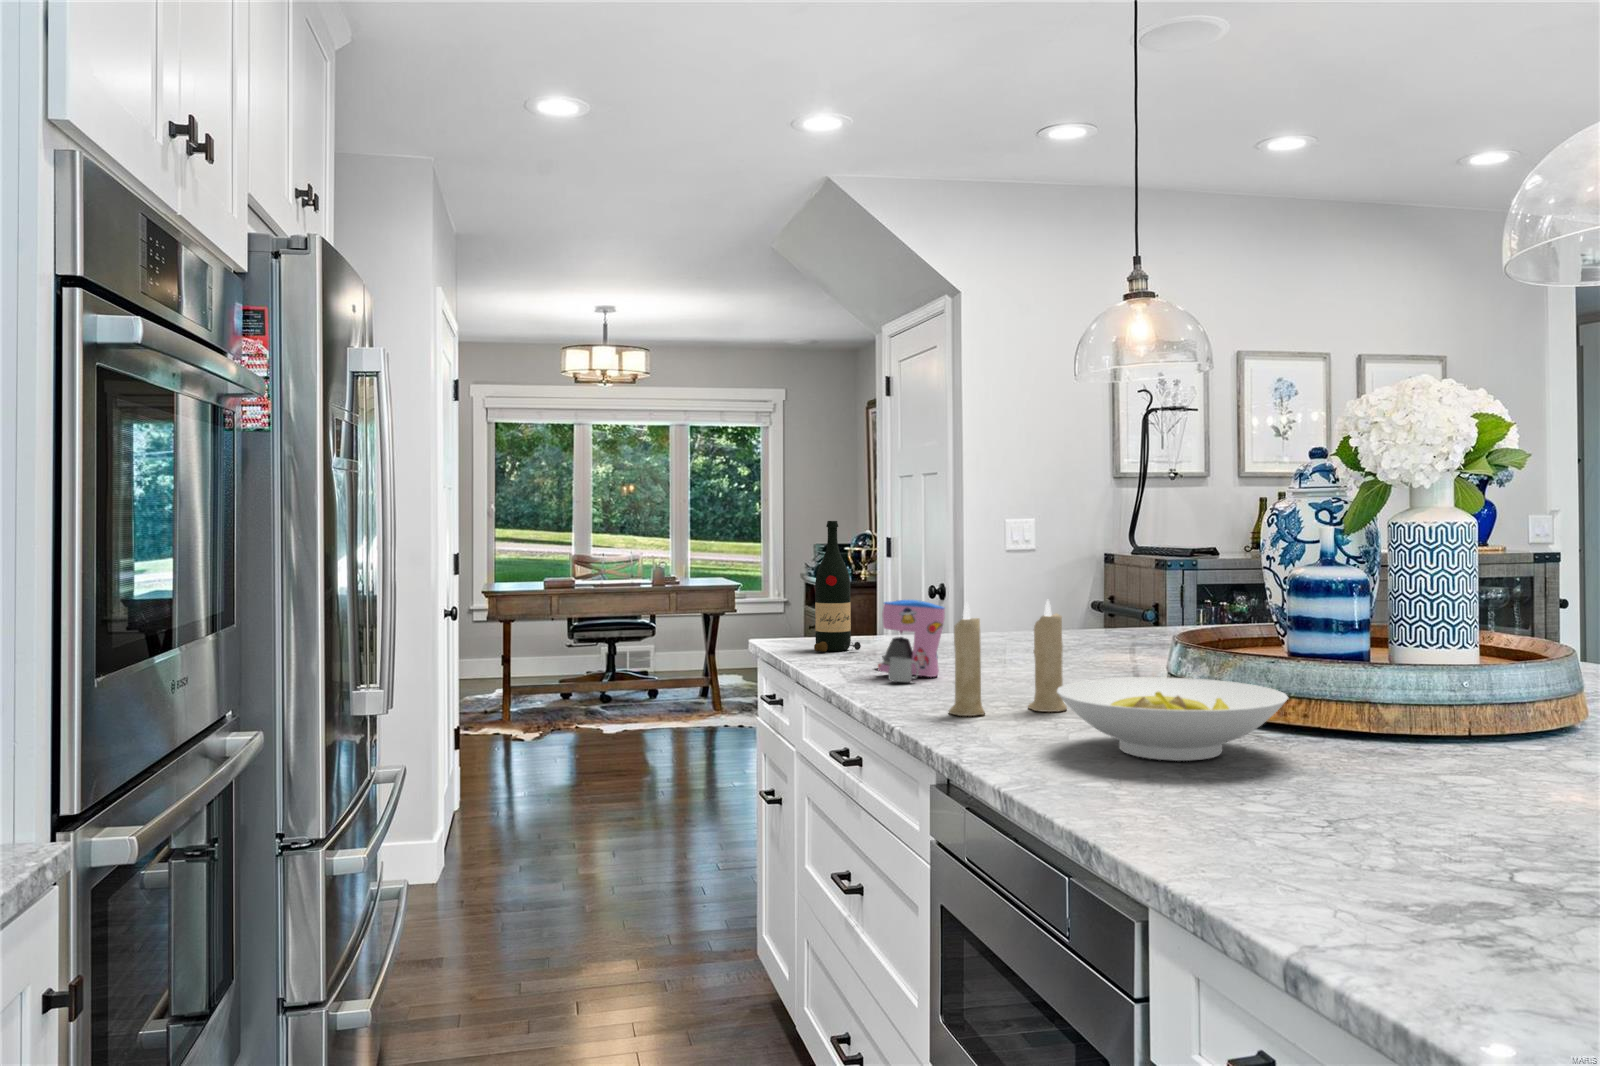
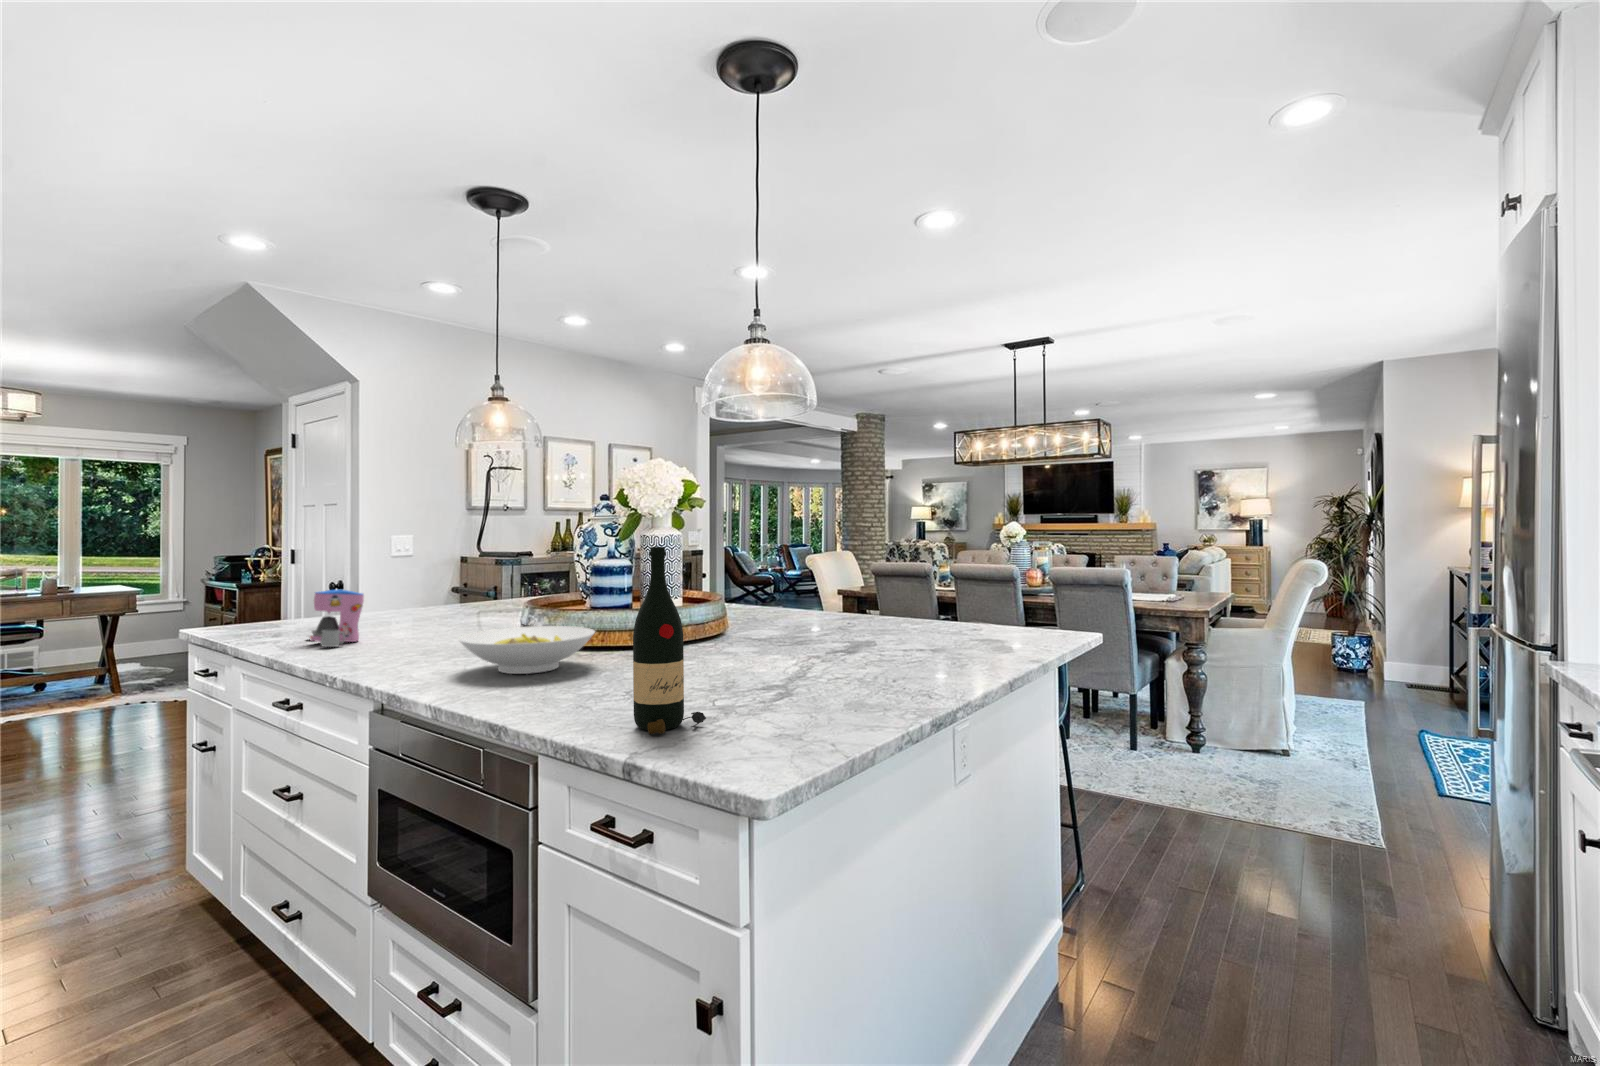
wine bottle: present [814,521,861,652] -> present [633,547,706,734]
candle: present [949,600,1067,716] -> none [374,582,458,663]

